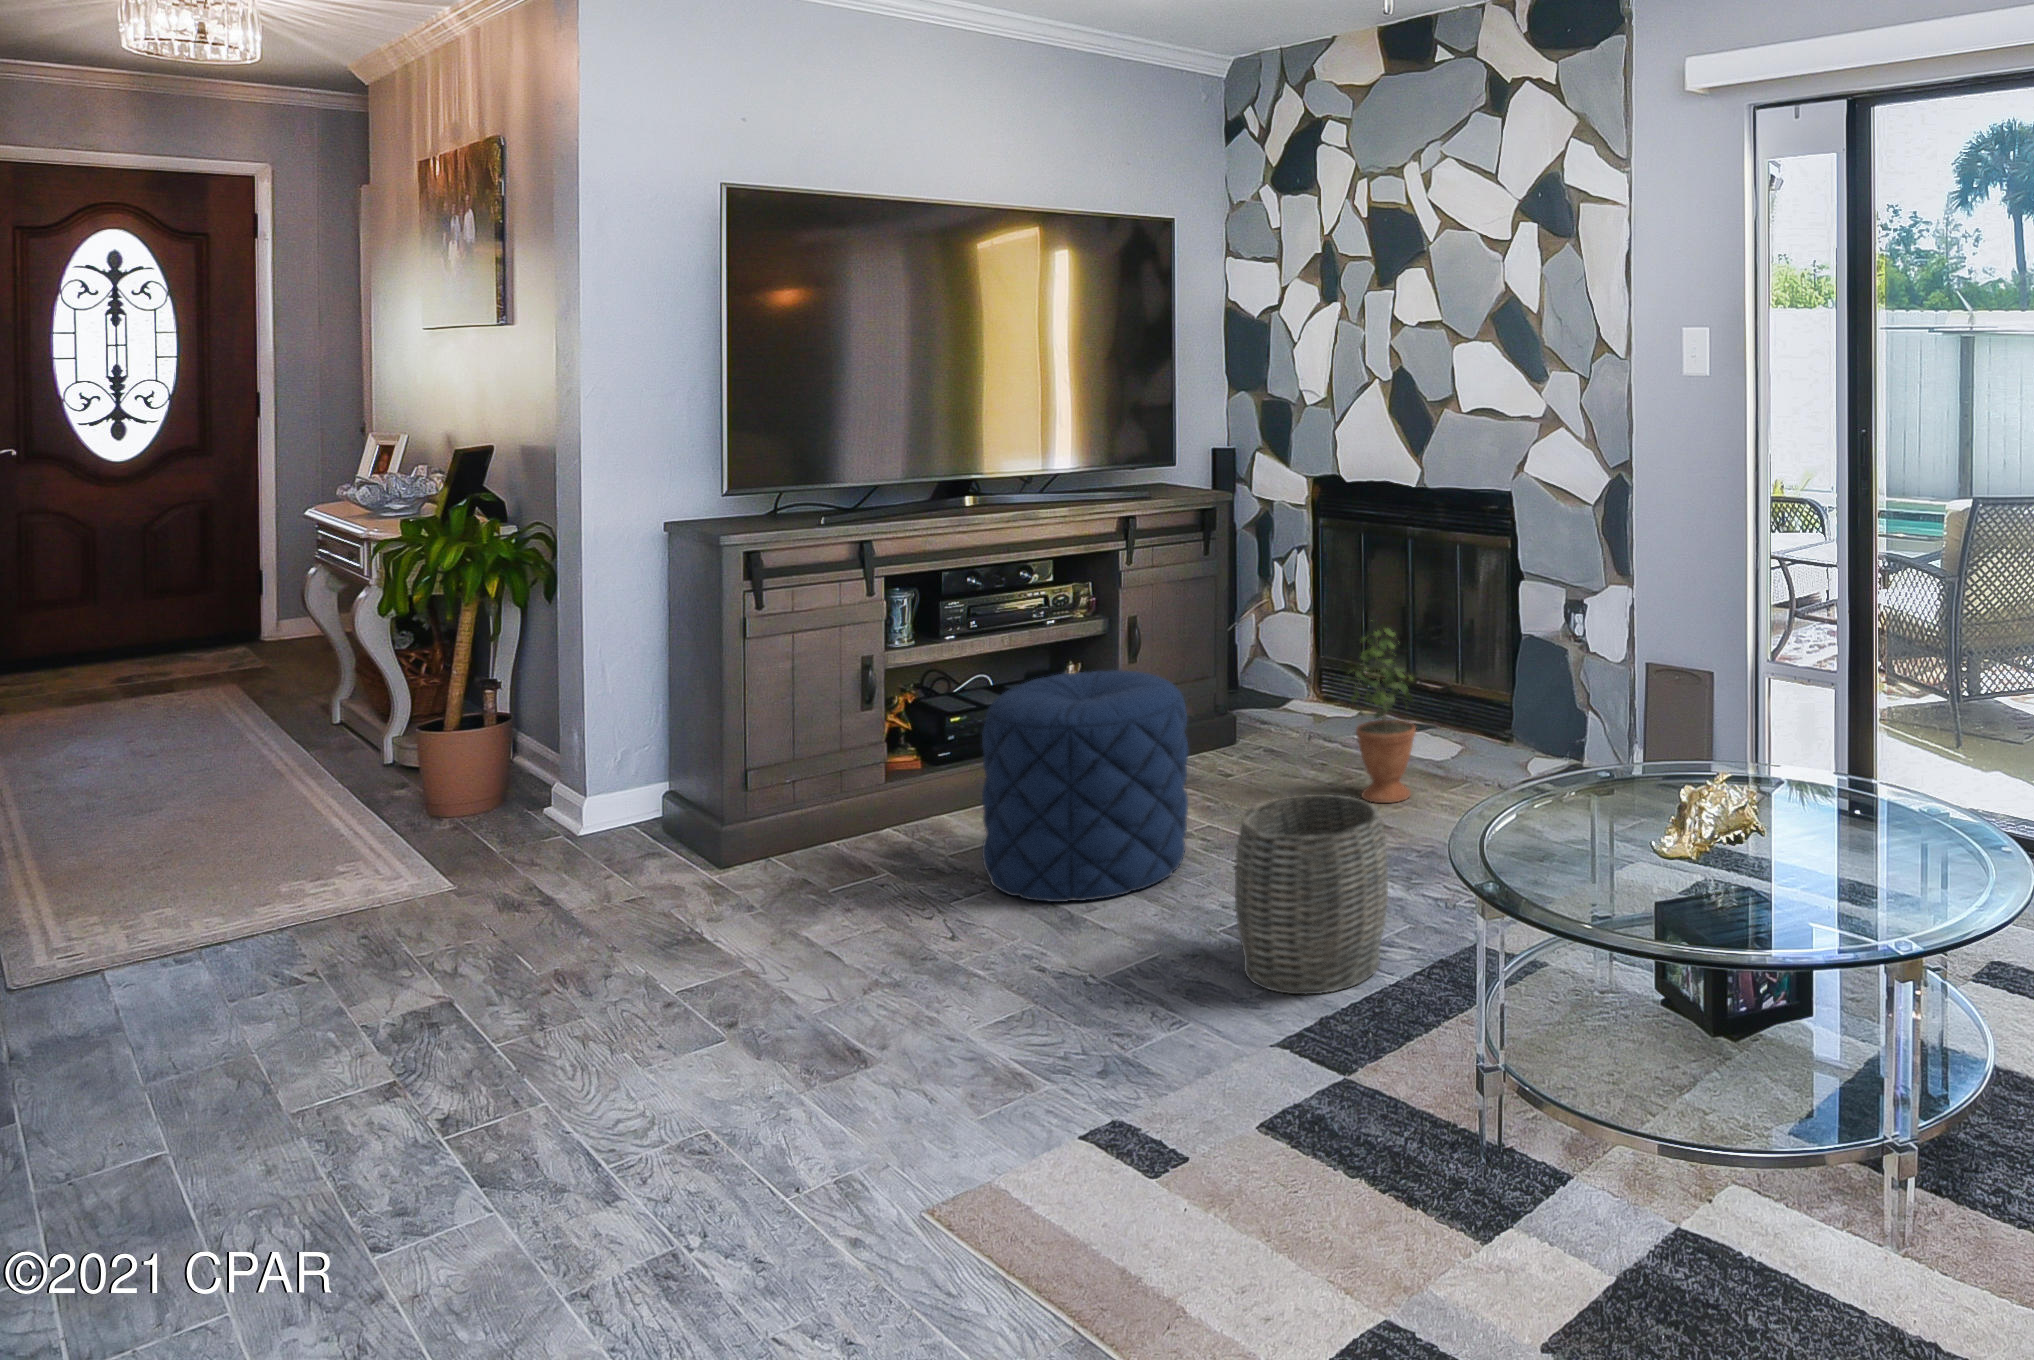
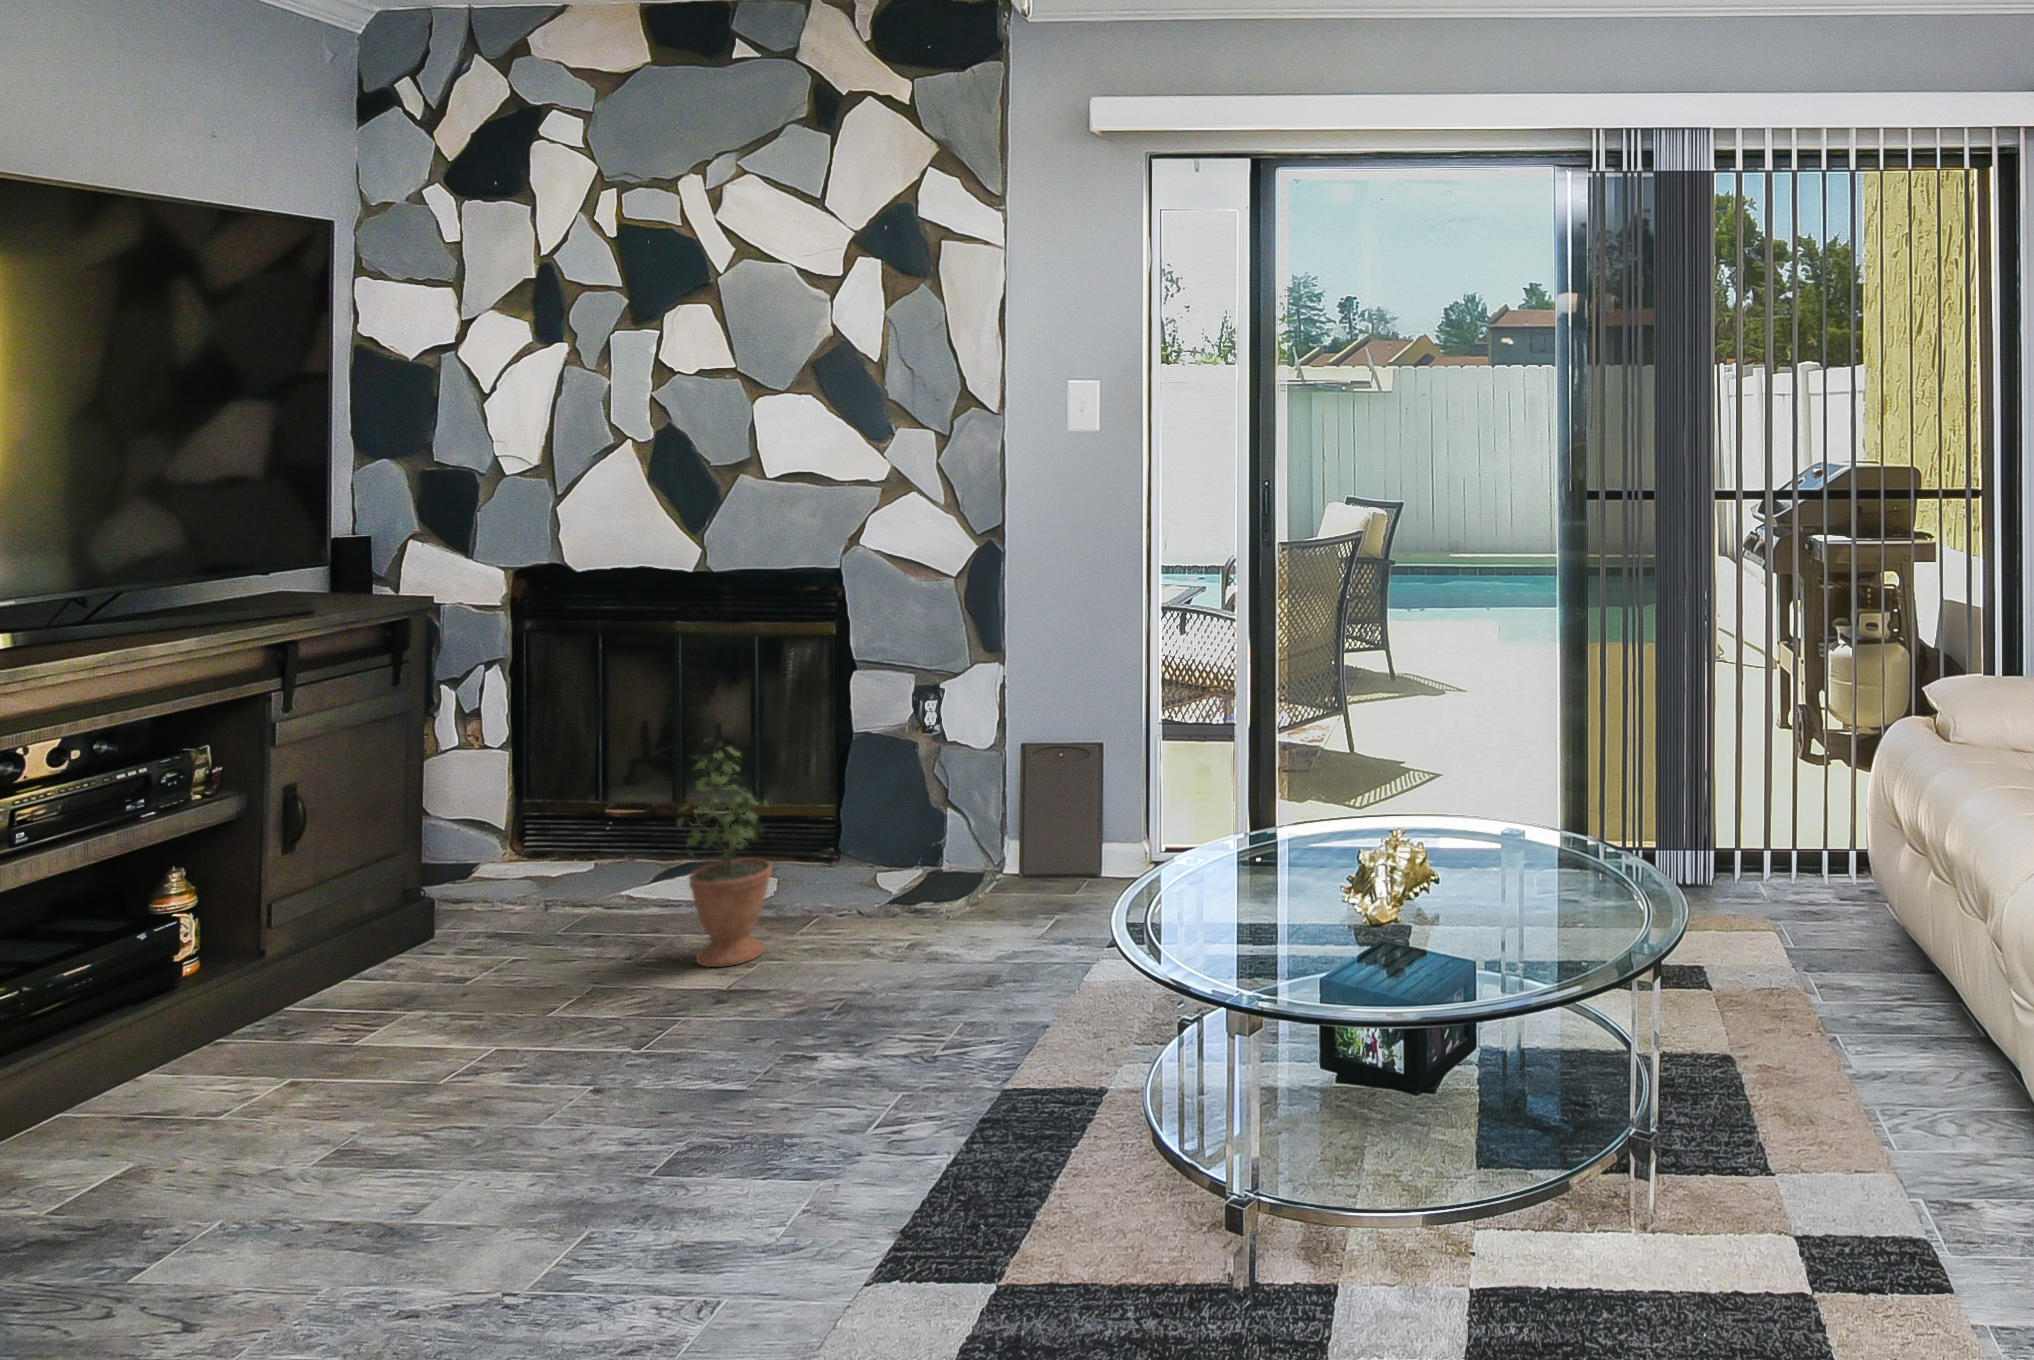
pouf: present [982,670,1188,902] -> none [159,857,525,1233]
woven basket: present [1235,794,1388,994] -> none [722,953,930,1223]

